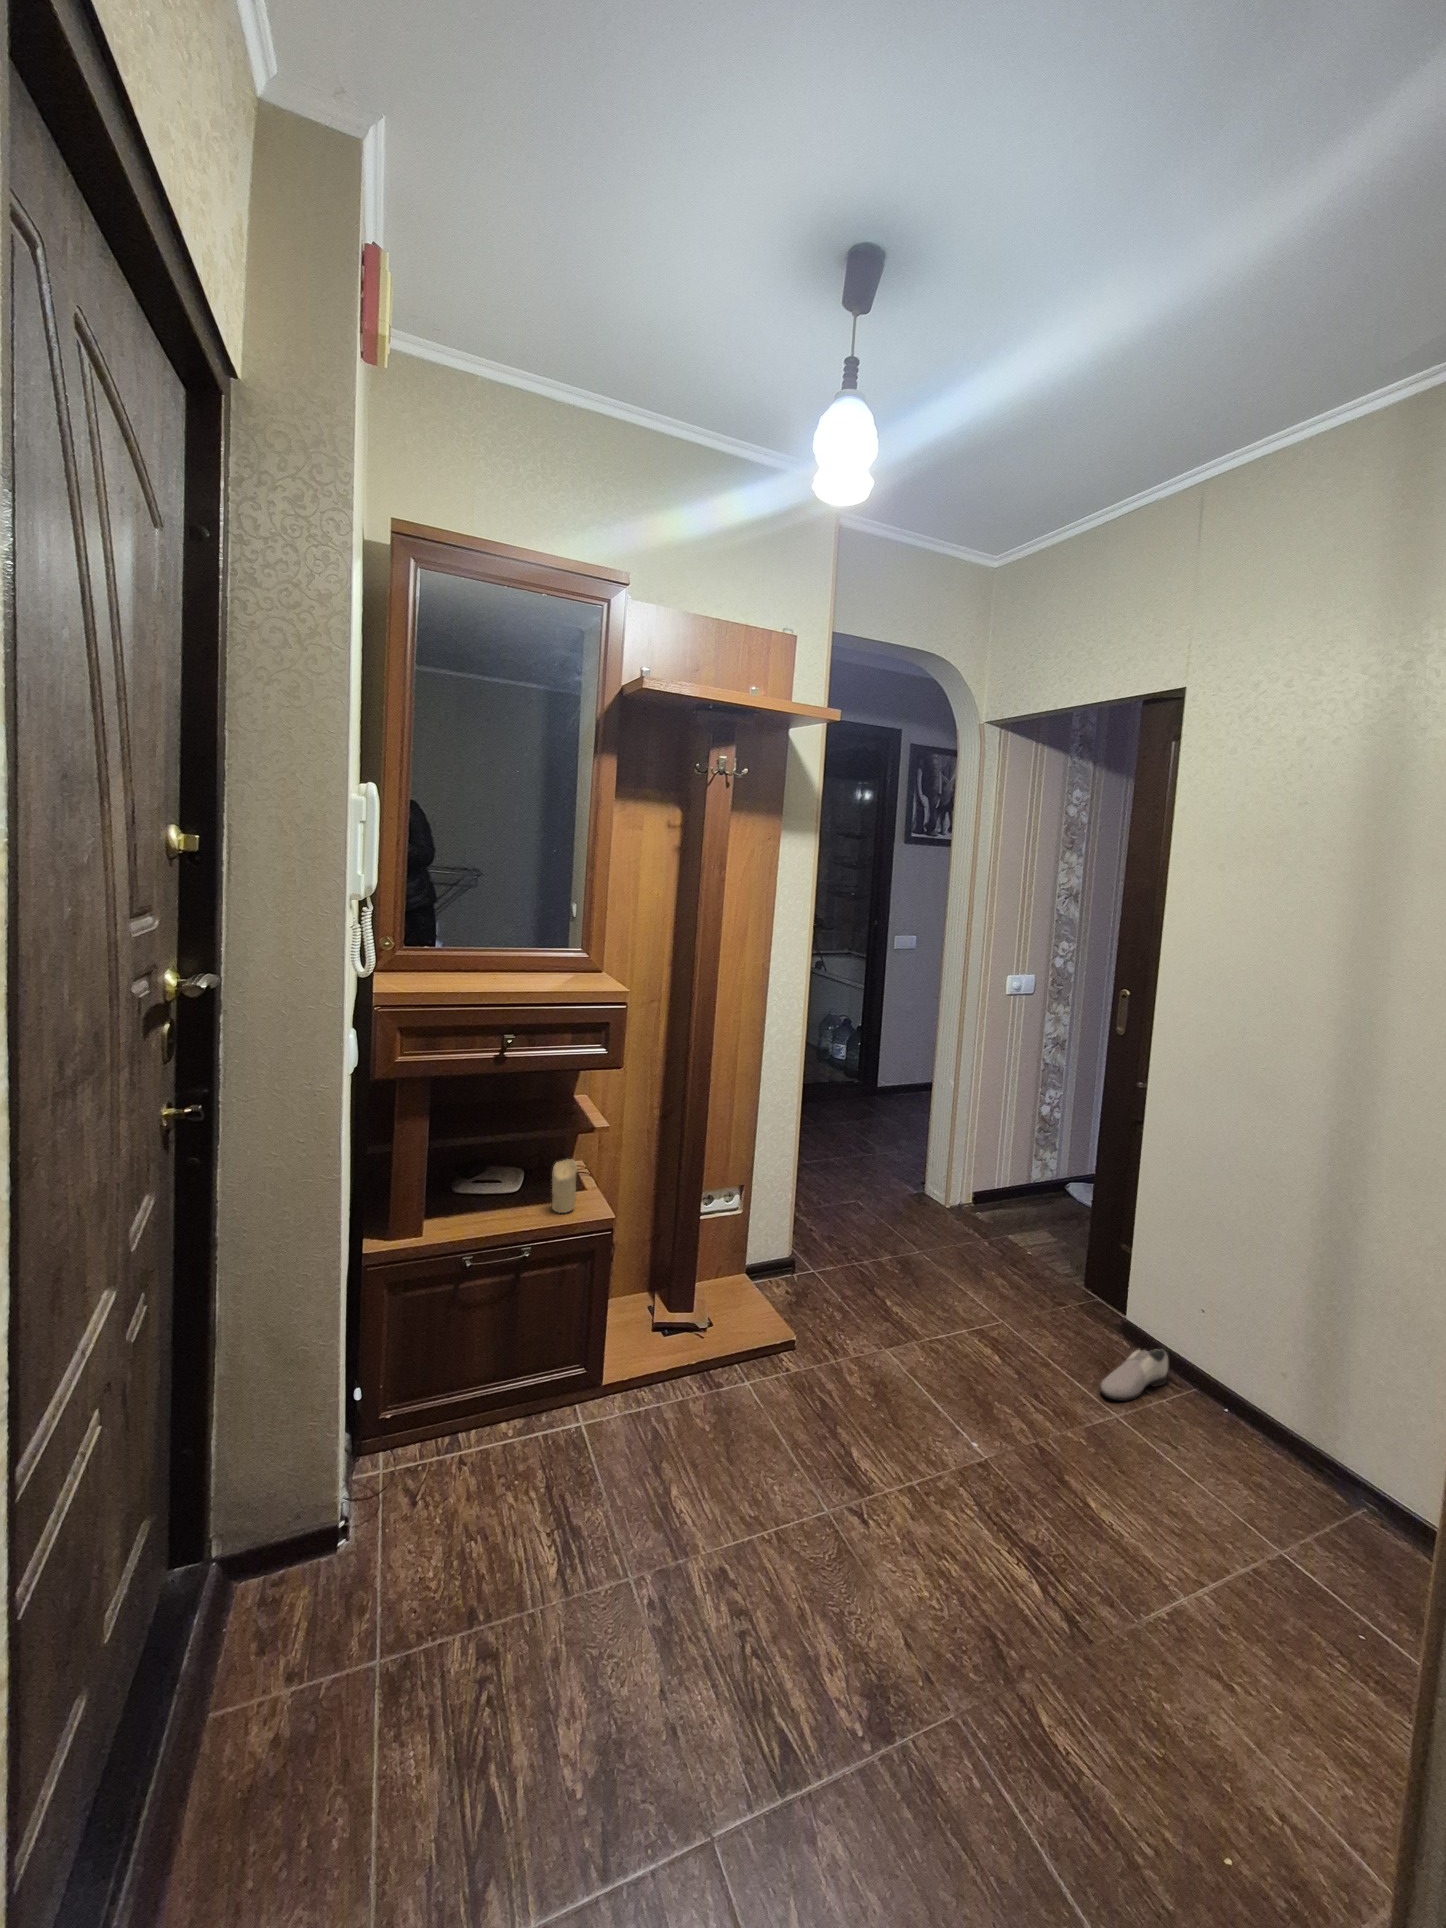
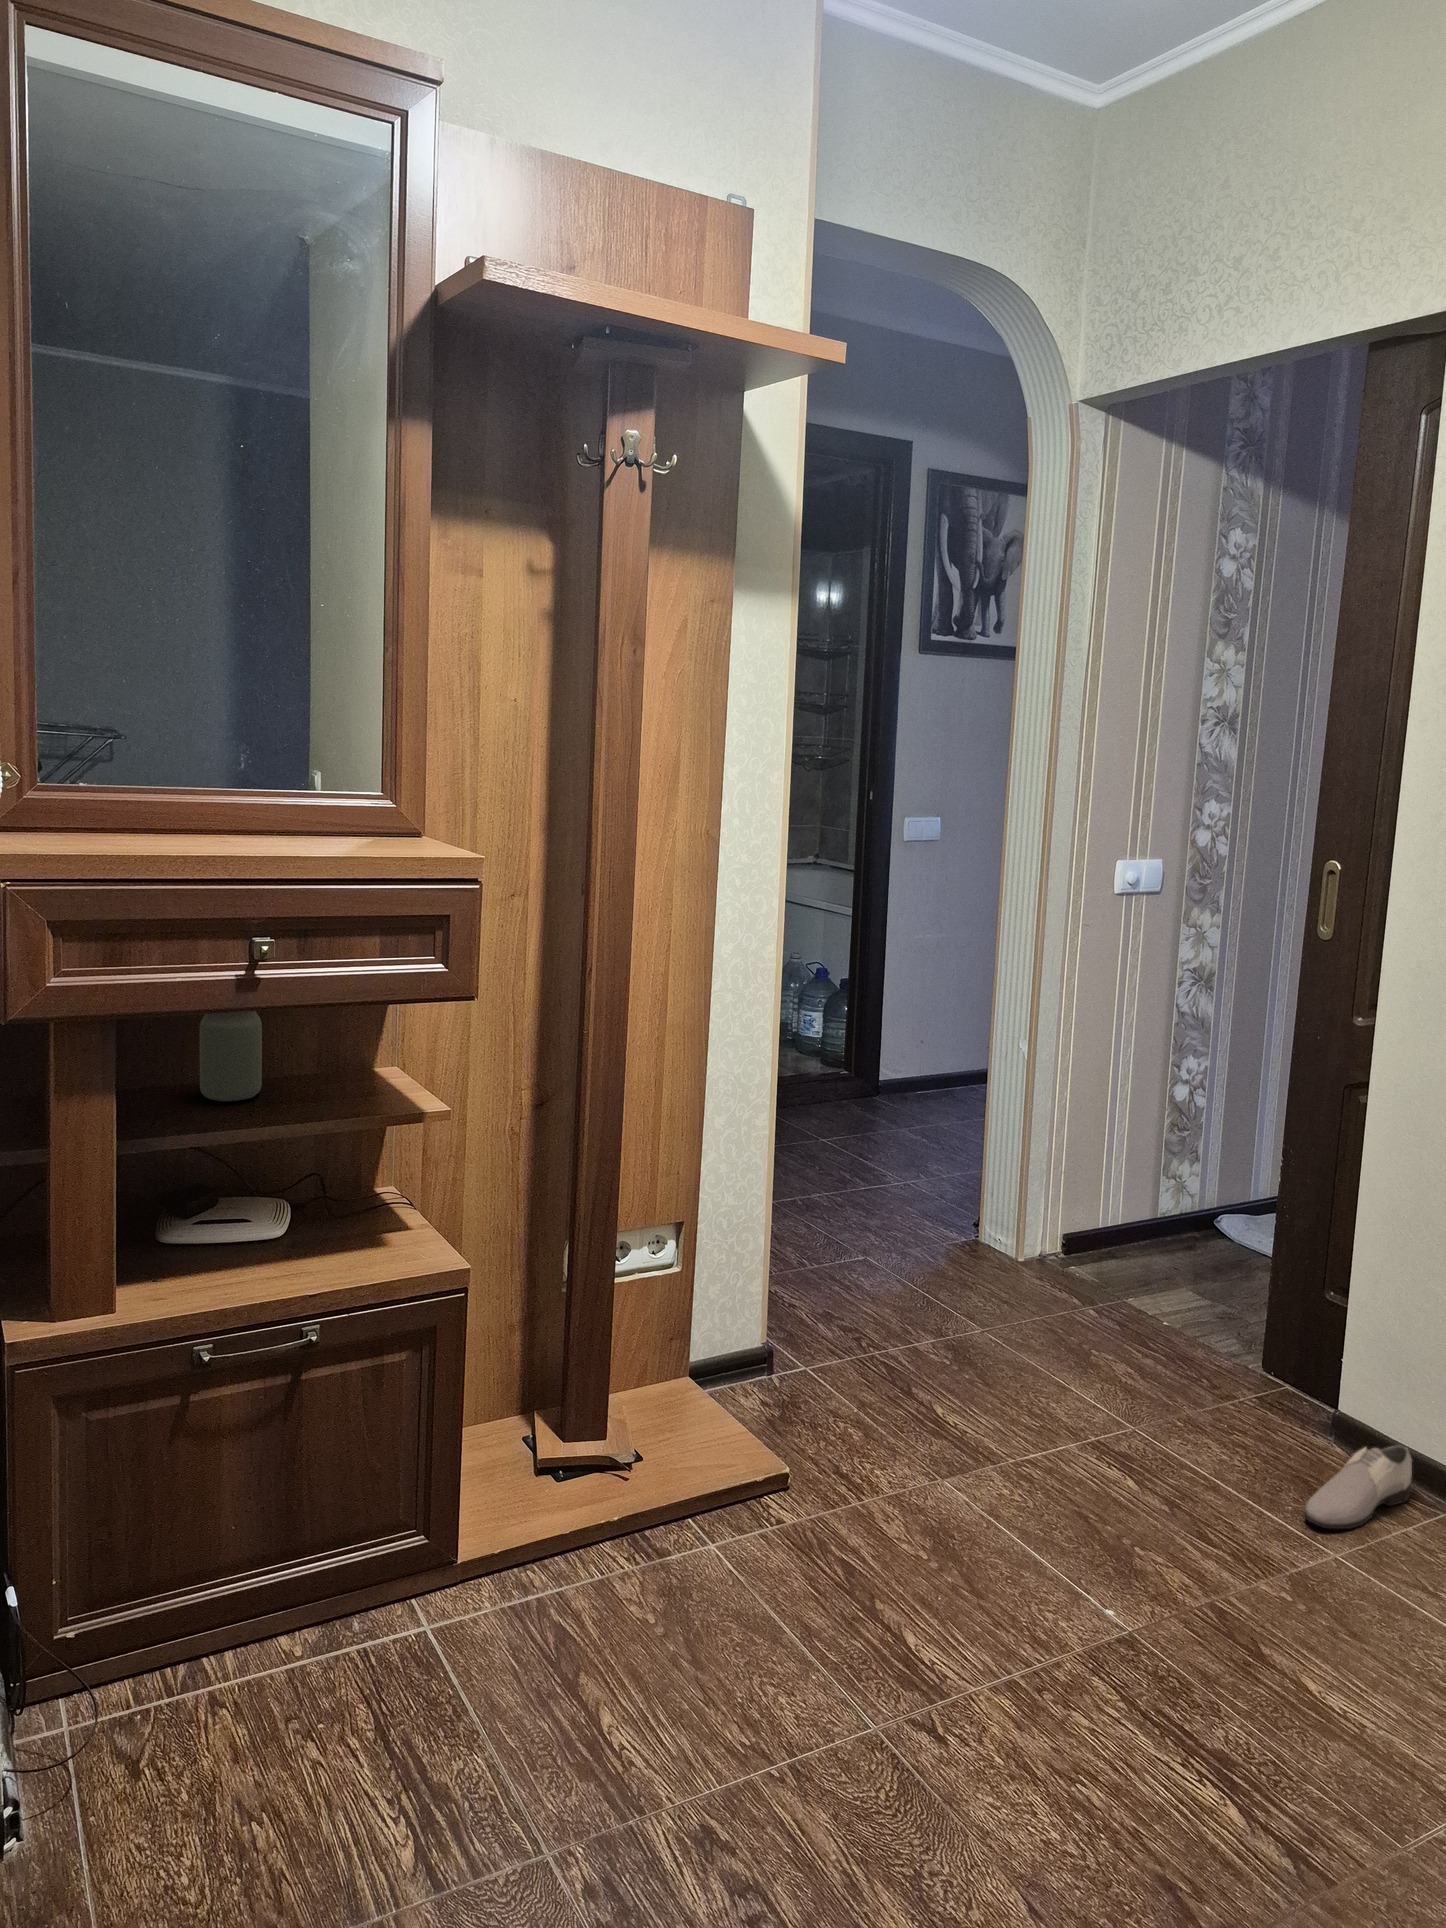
jar: none [476,1056,510,1119] -> present [199,1011,262,1101]
candle: present [552,1159,577,1213] -> none [351,1167,396,1261]

